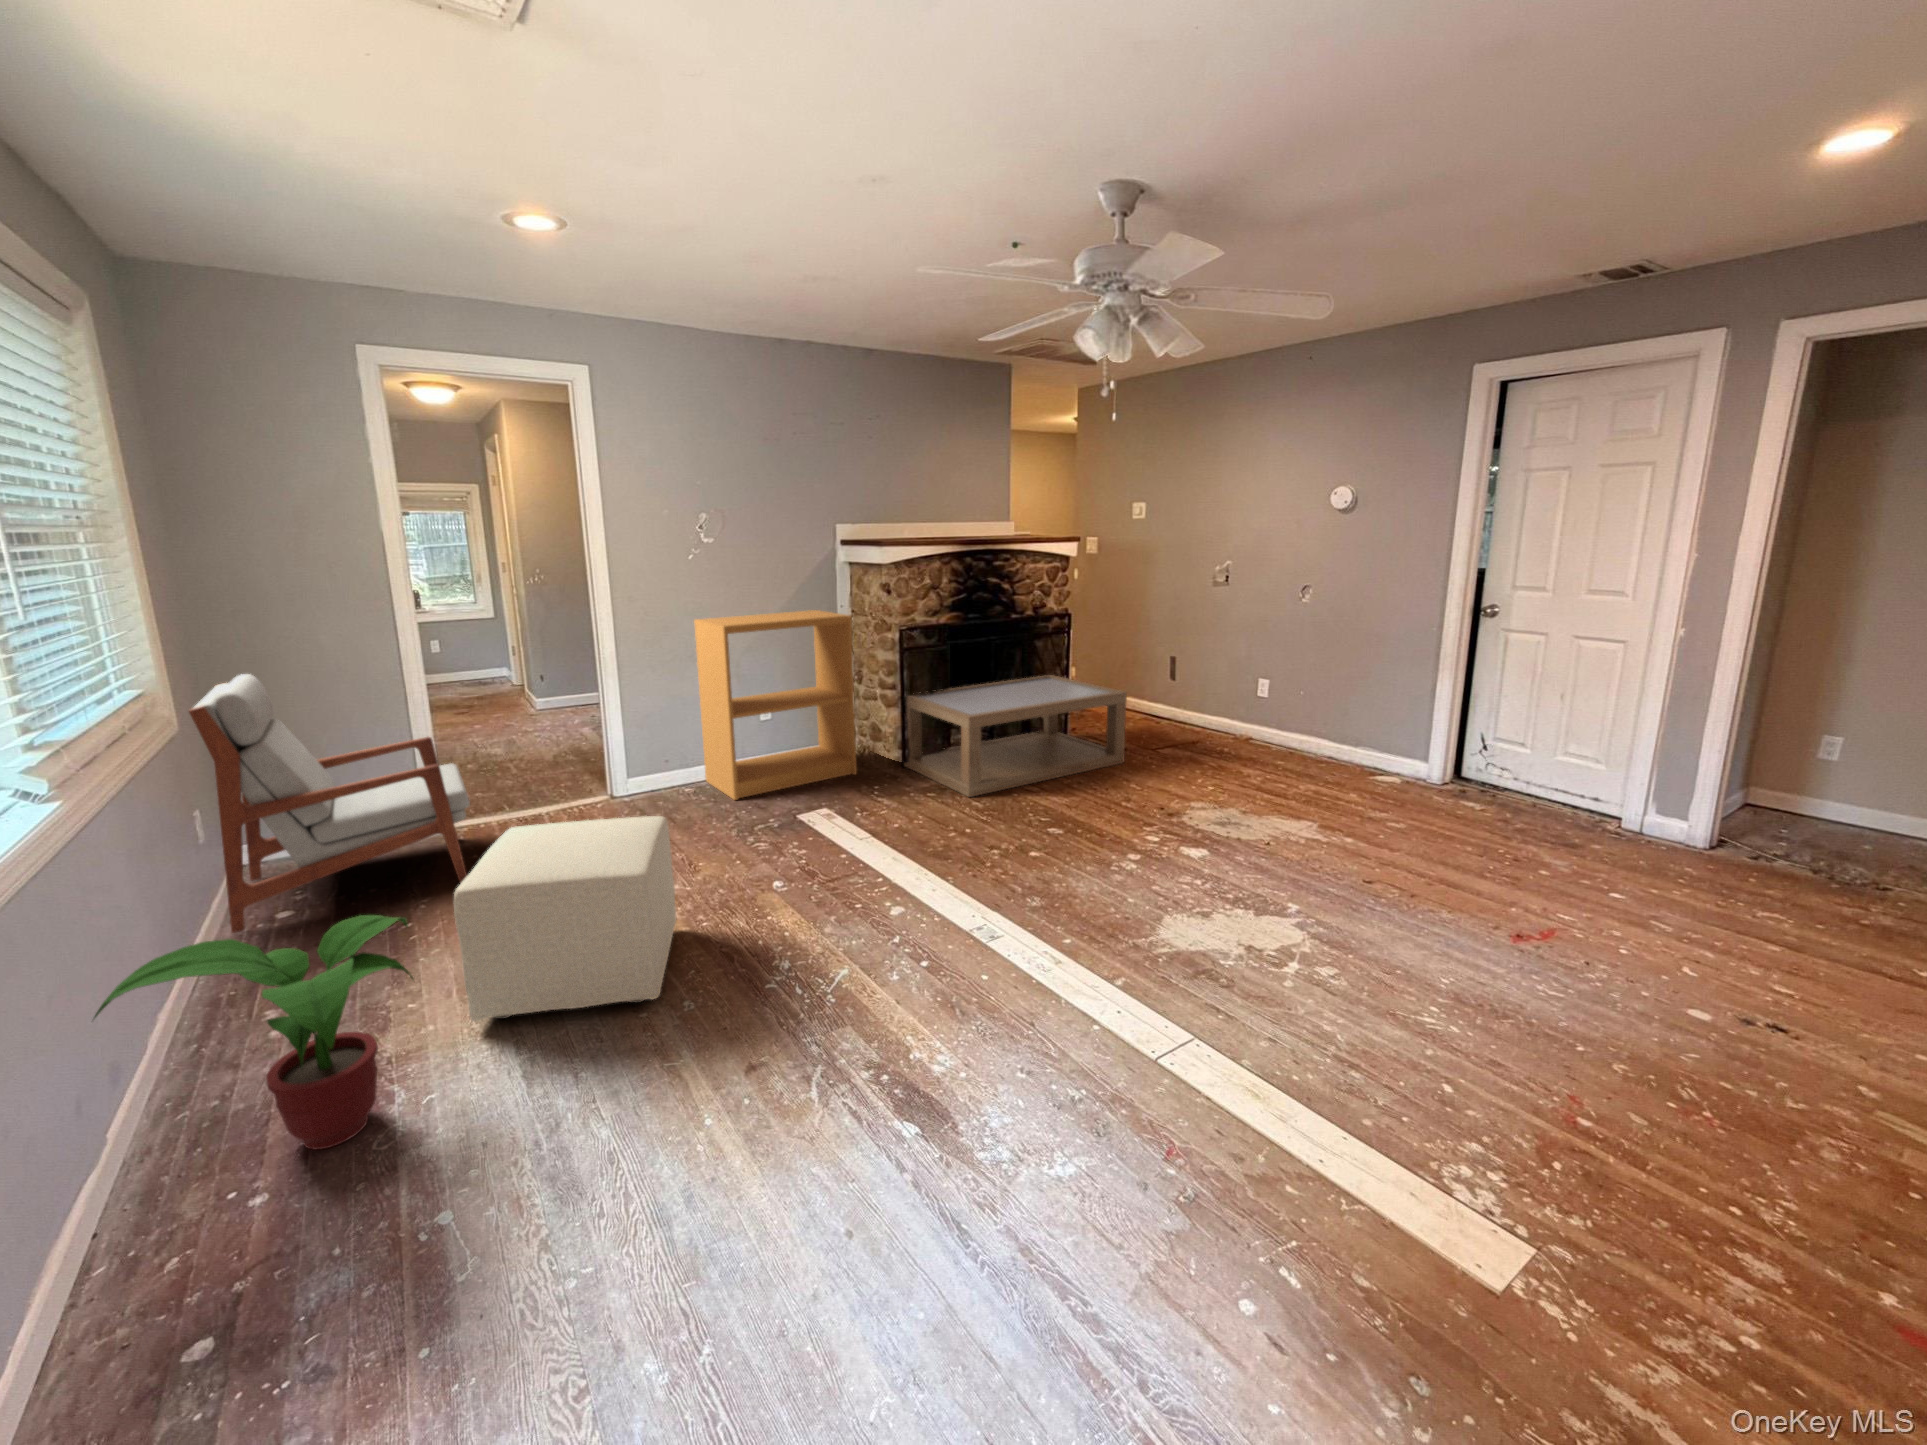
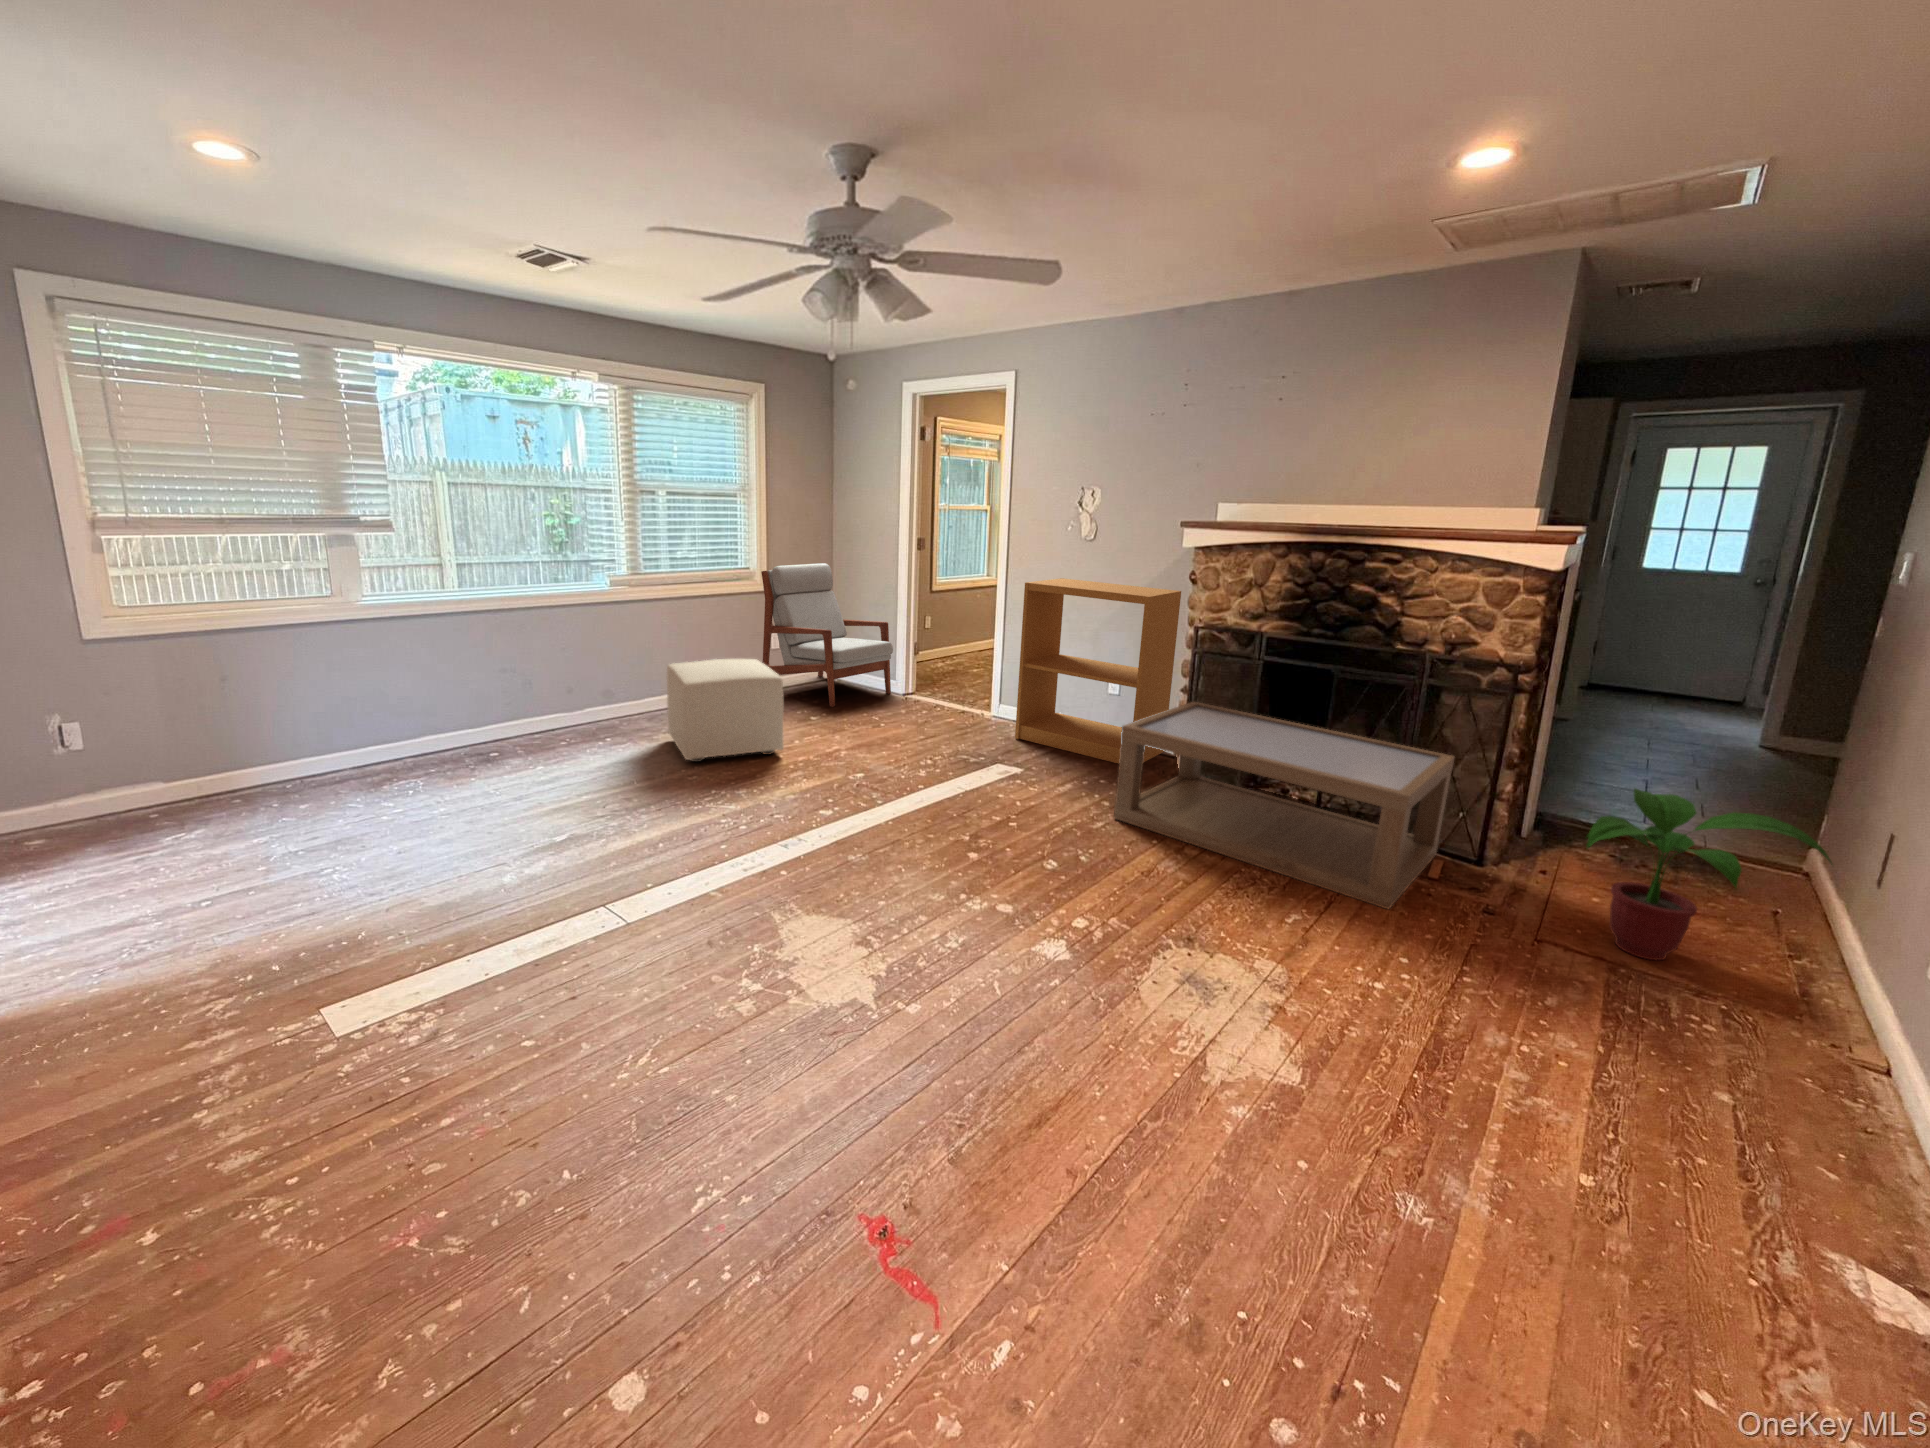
potted plant: present [94,915,413,1150] -> present [1587,789,1832,960]

